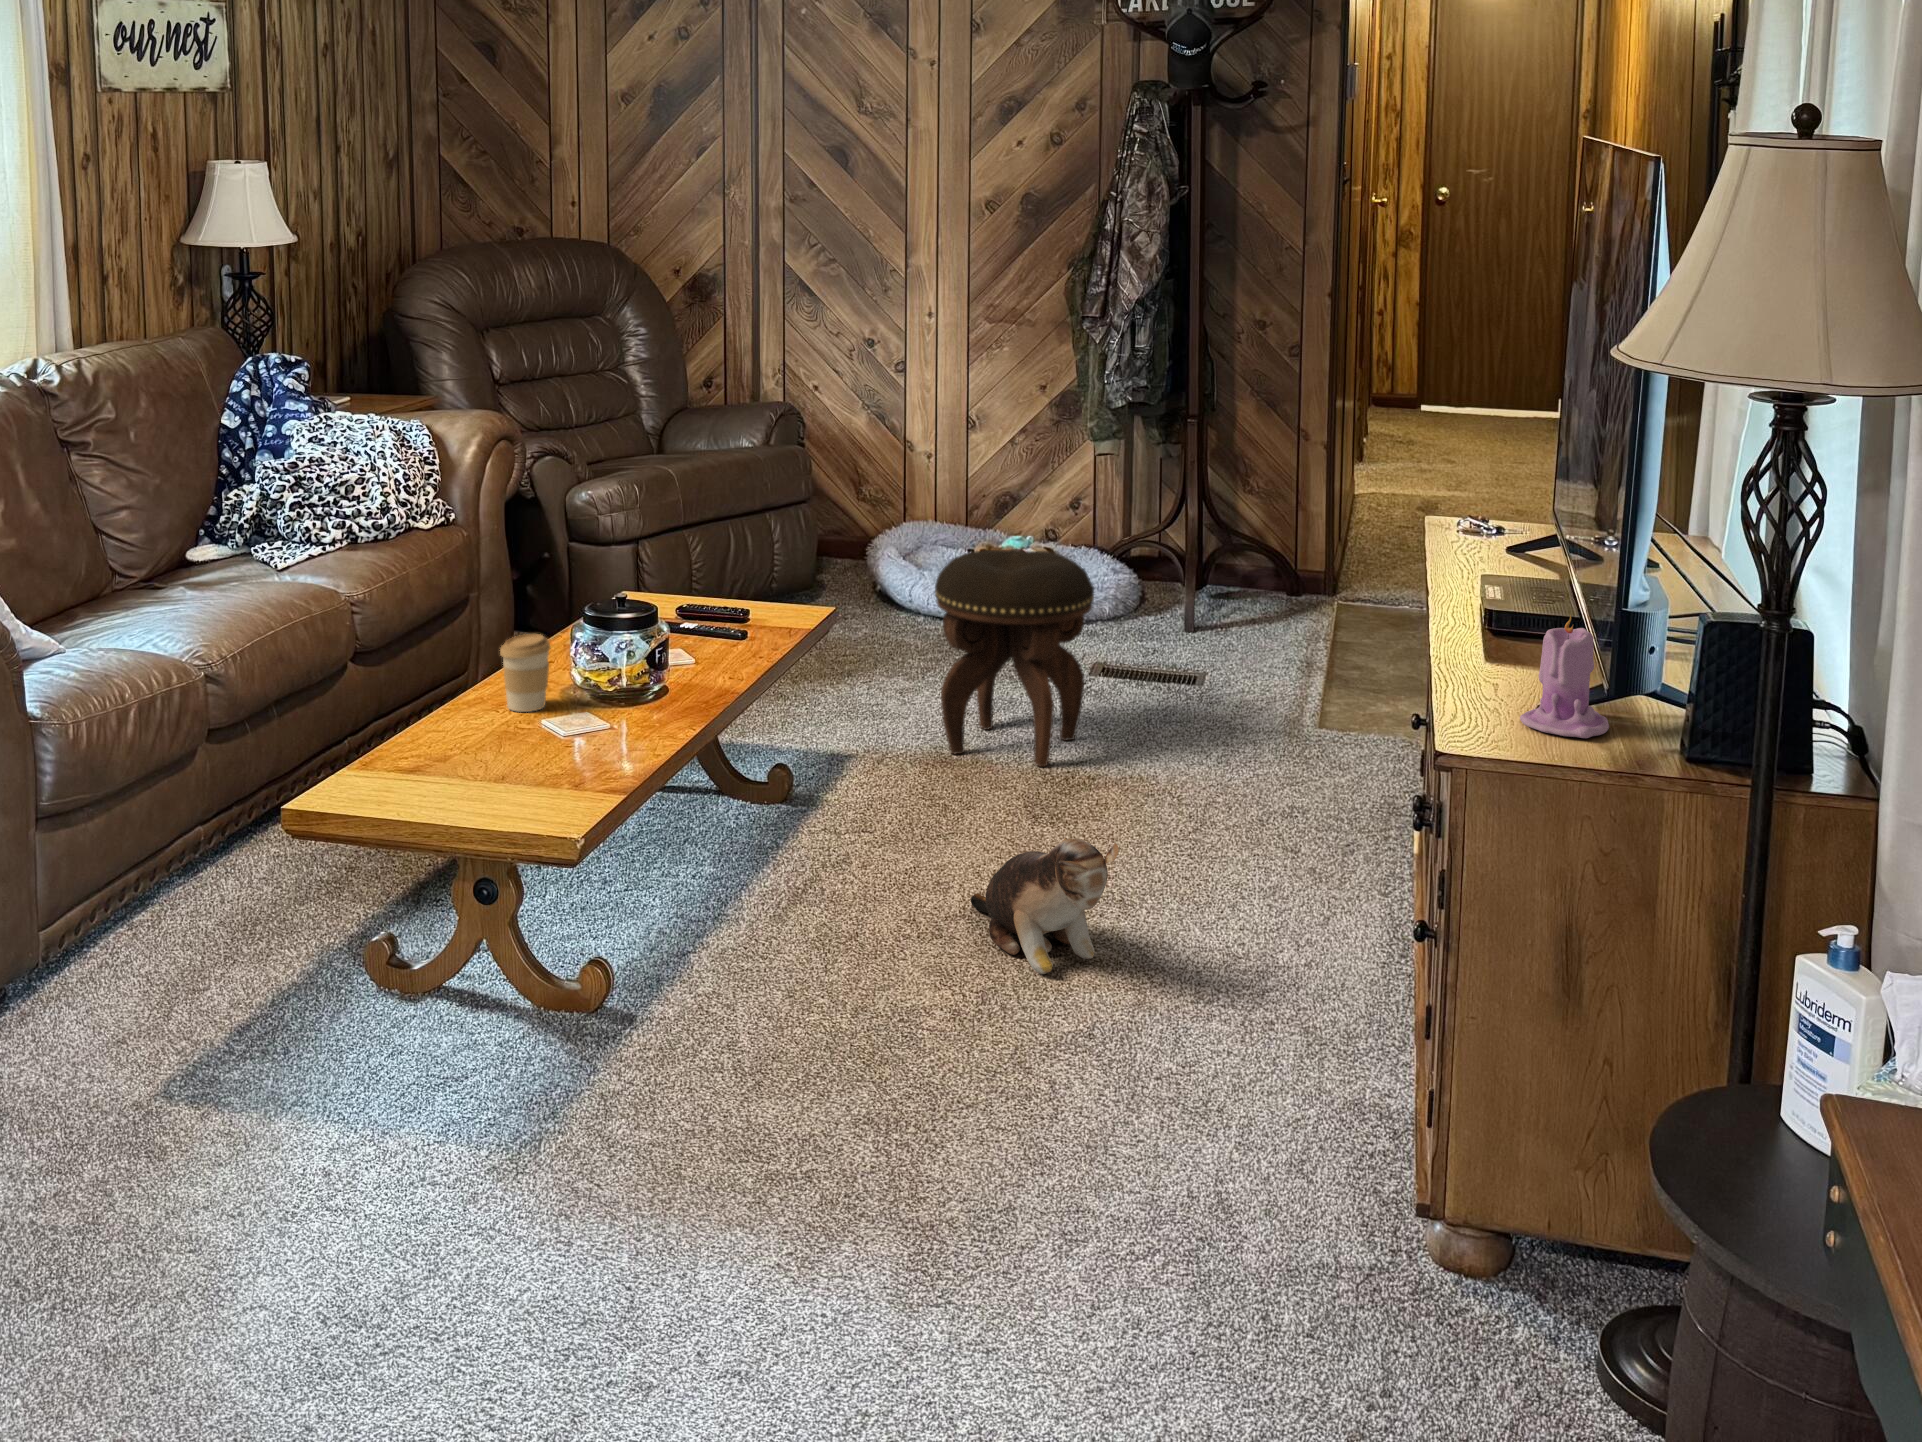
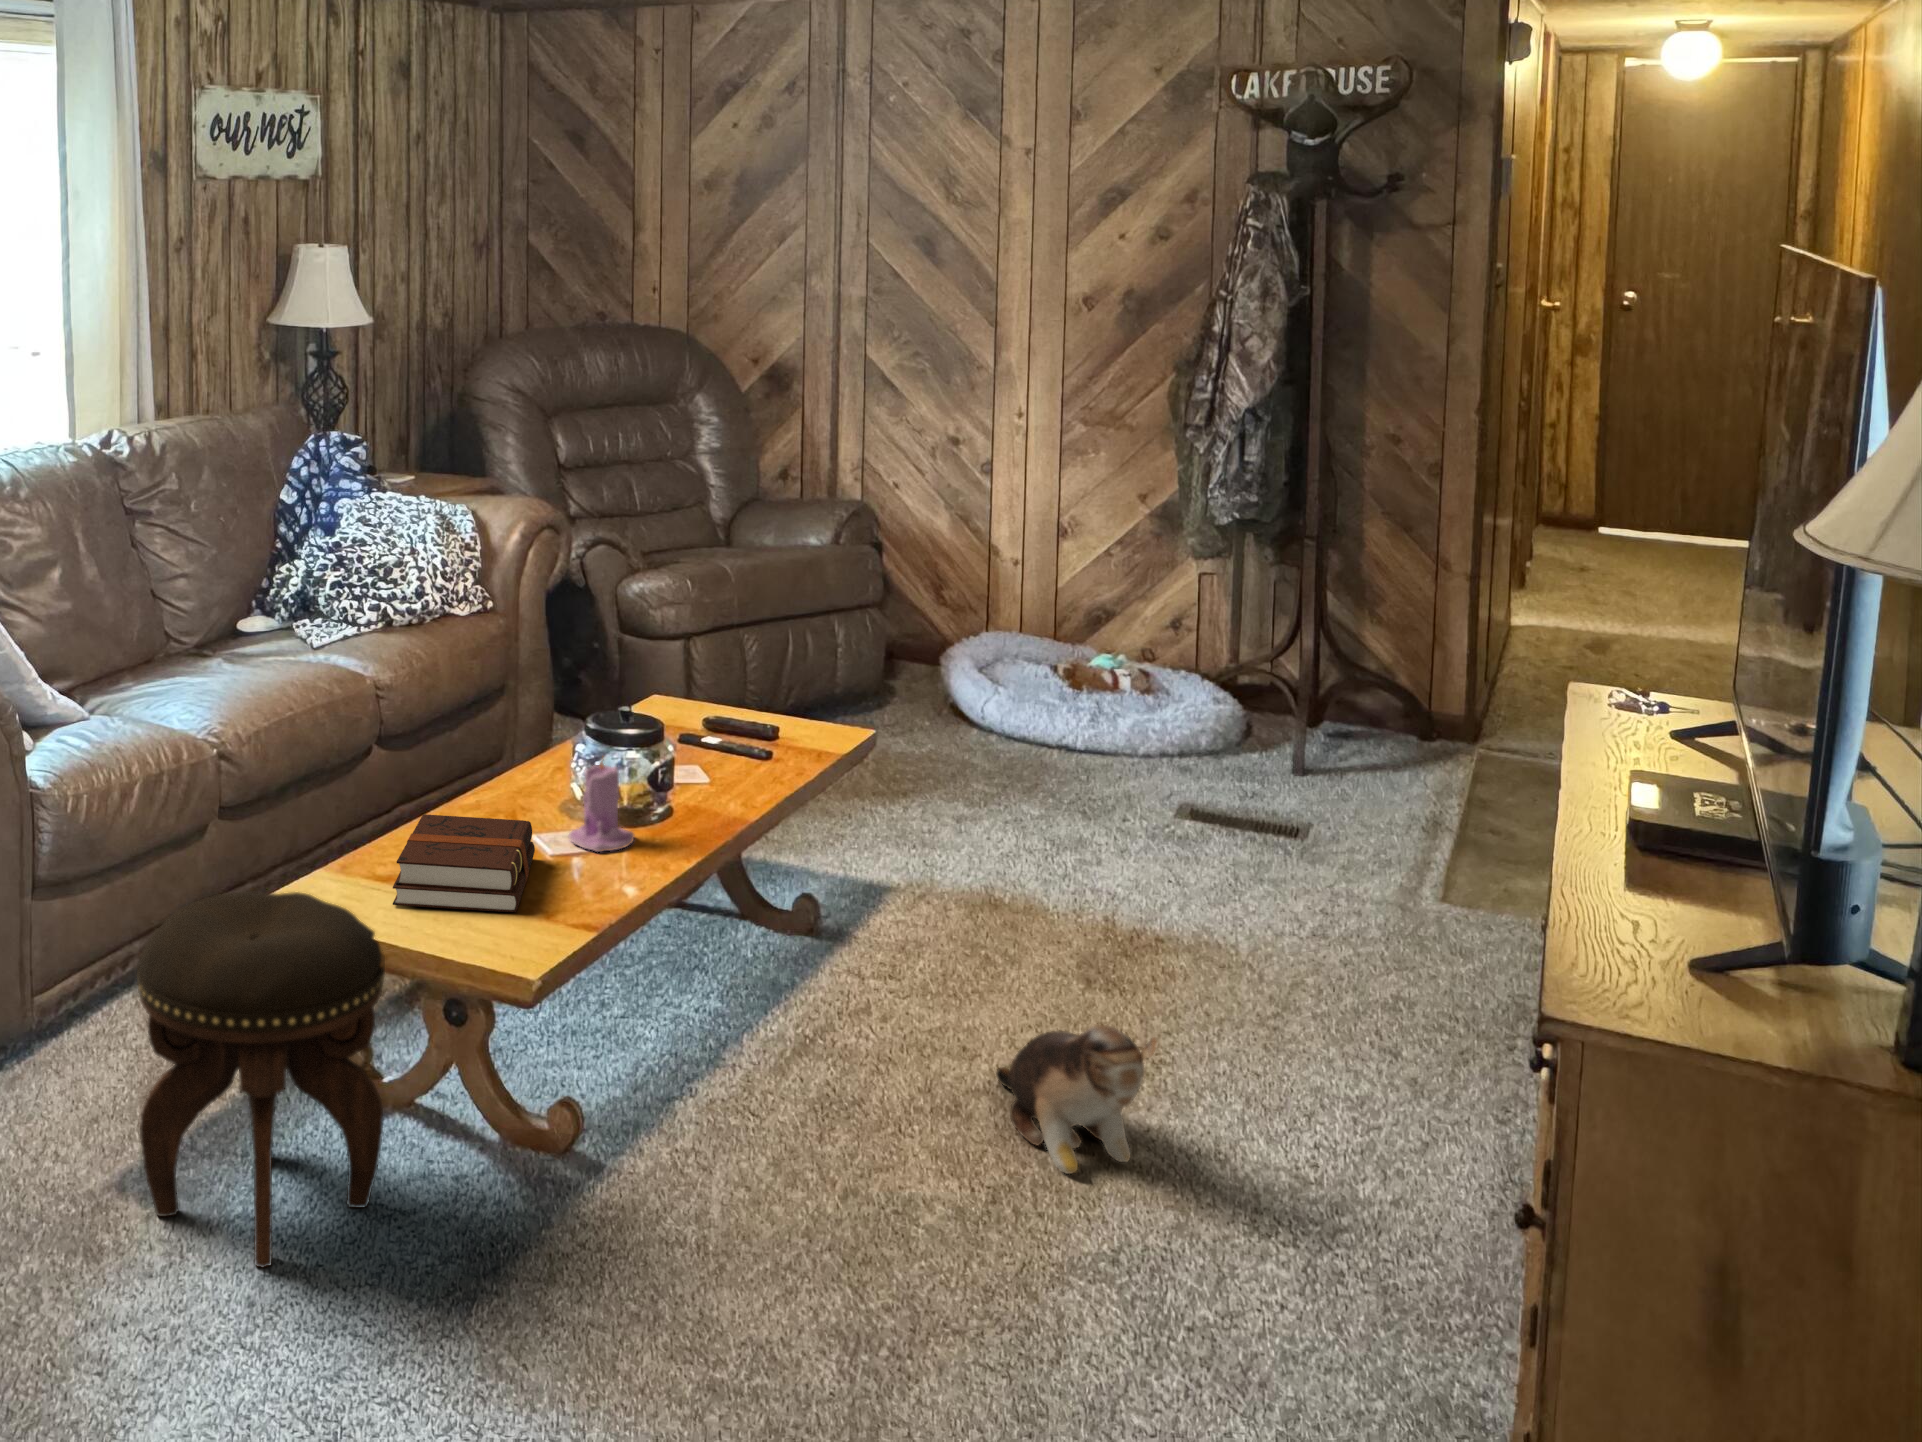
footstool: present [935,549,1094,767] -> present [137,891,385,1267]
candle: present [1520,615,1609,738] -> present [569,762,634,852]
coffee cup: present [500,634,551,712] -> none [495,741,547,822]
hardback book: none [426,706,551,793] -> present [393,814,535,912]

